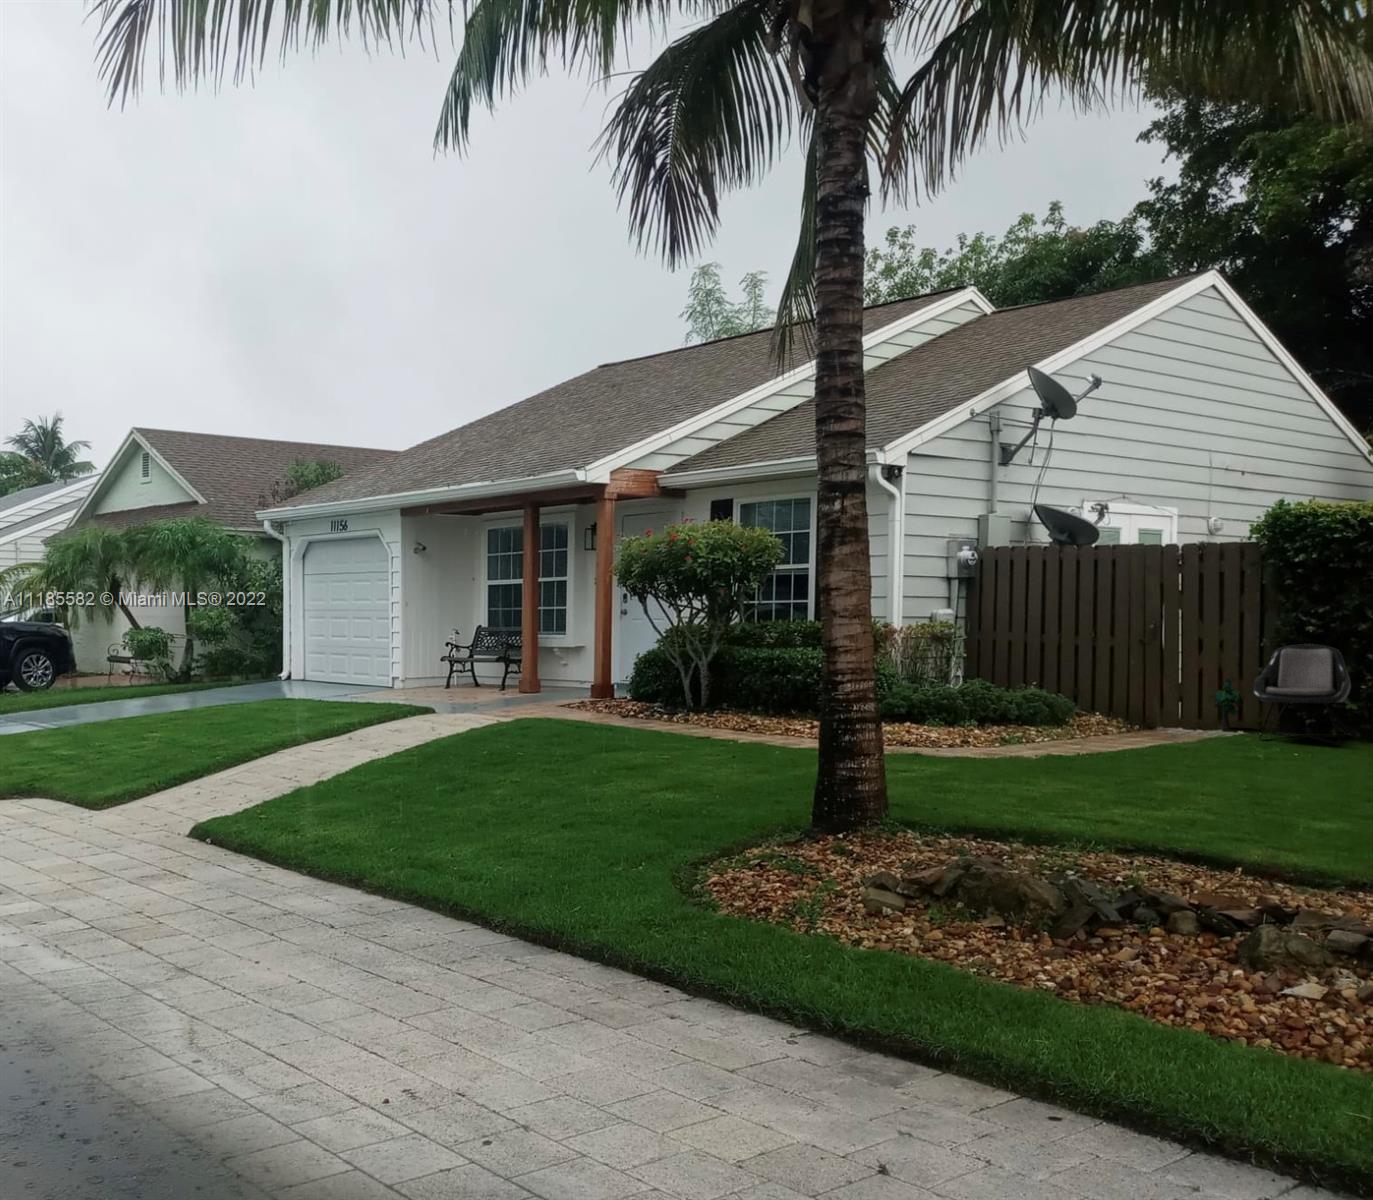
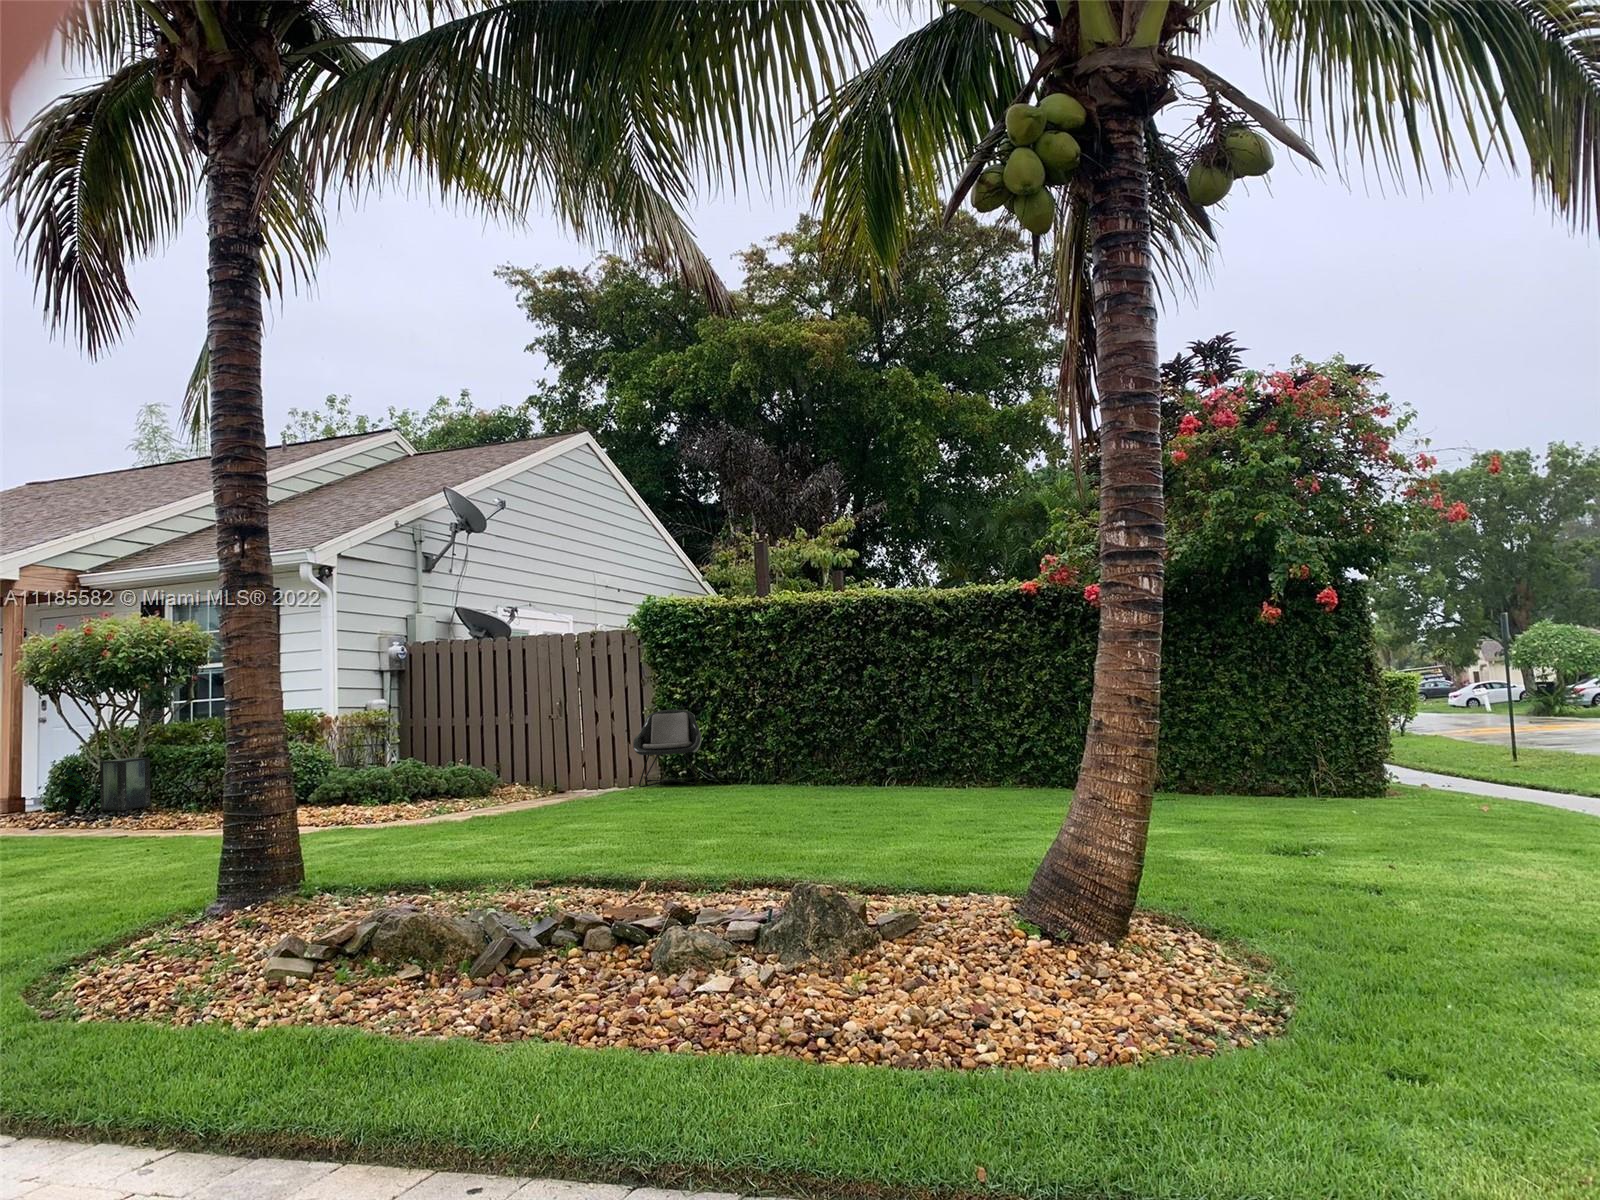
storage box: none [699,661,740,712] -> present [100,758,150,811]
decorative plant: present [1212,678,1241,729] -> present [56,765,90,815]

